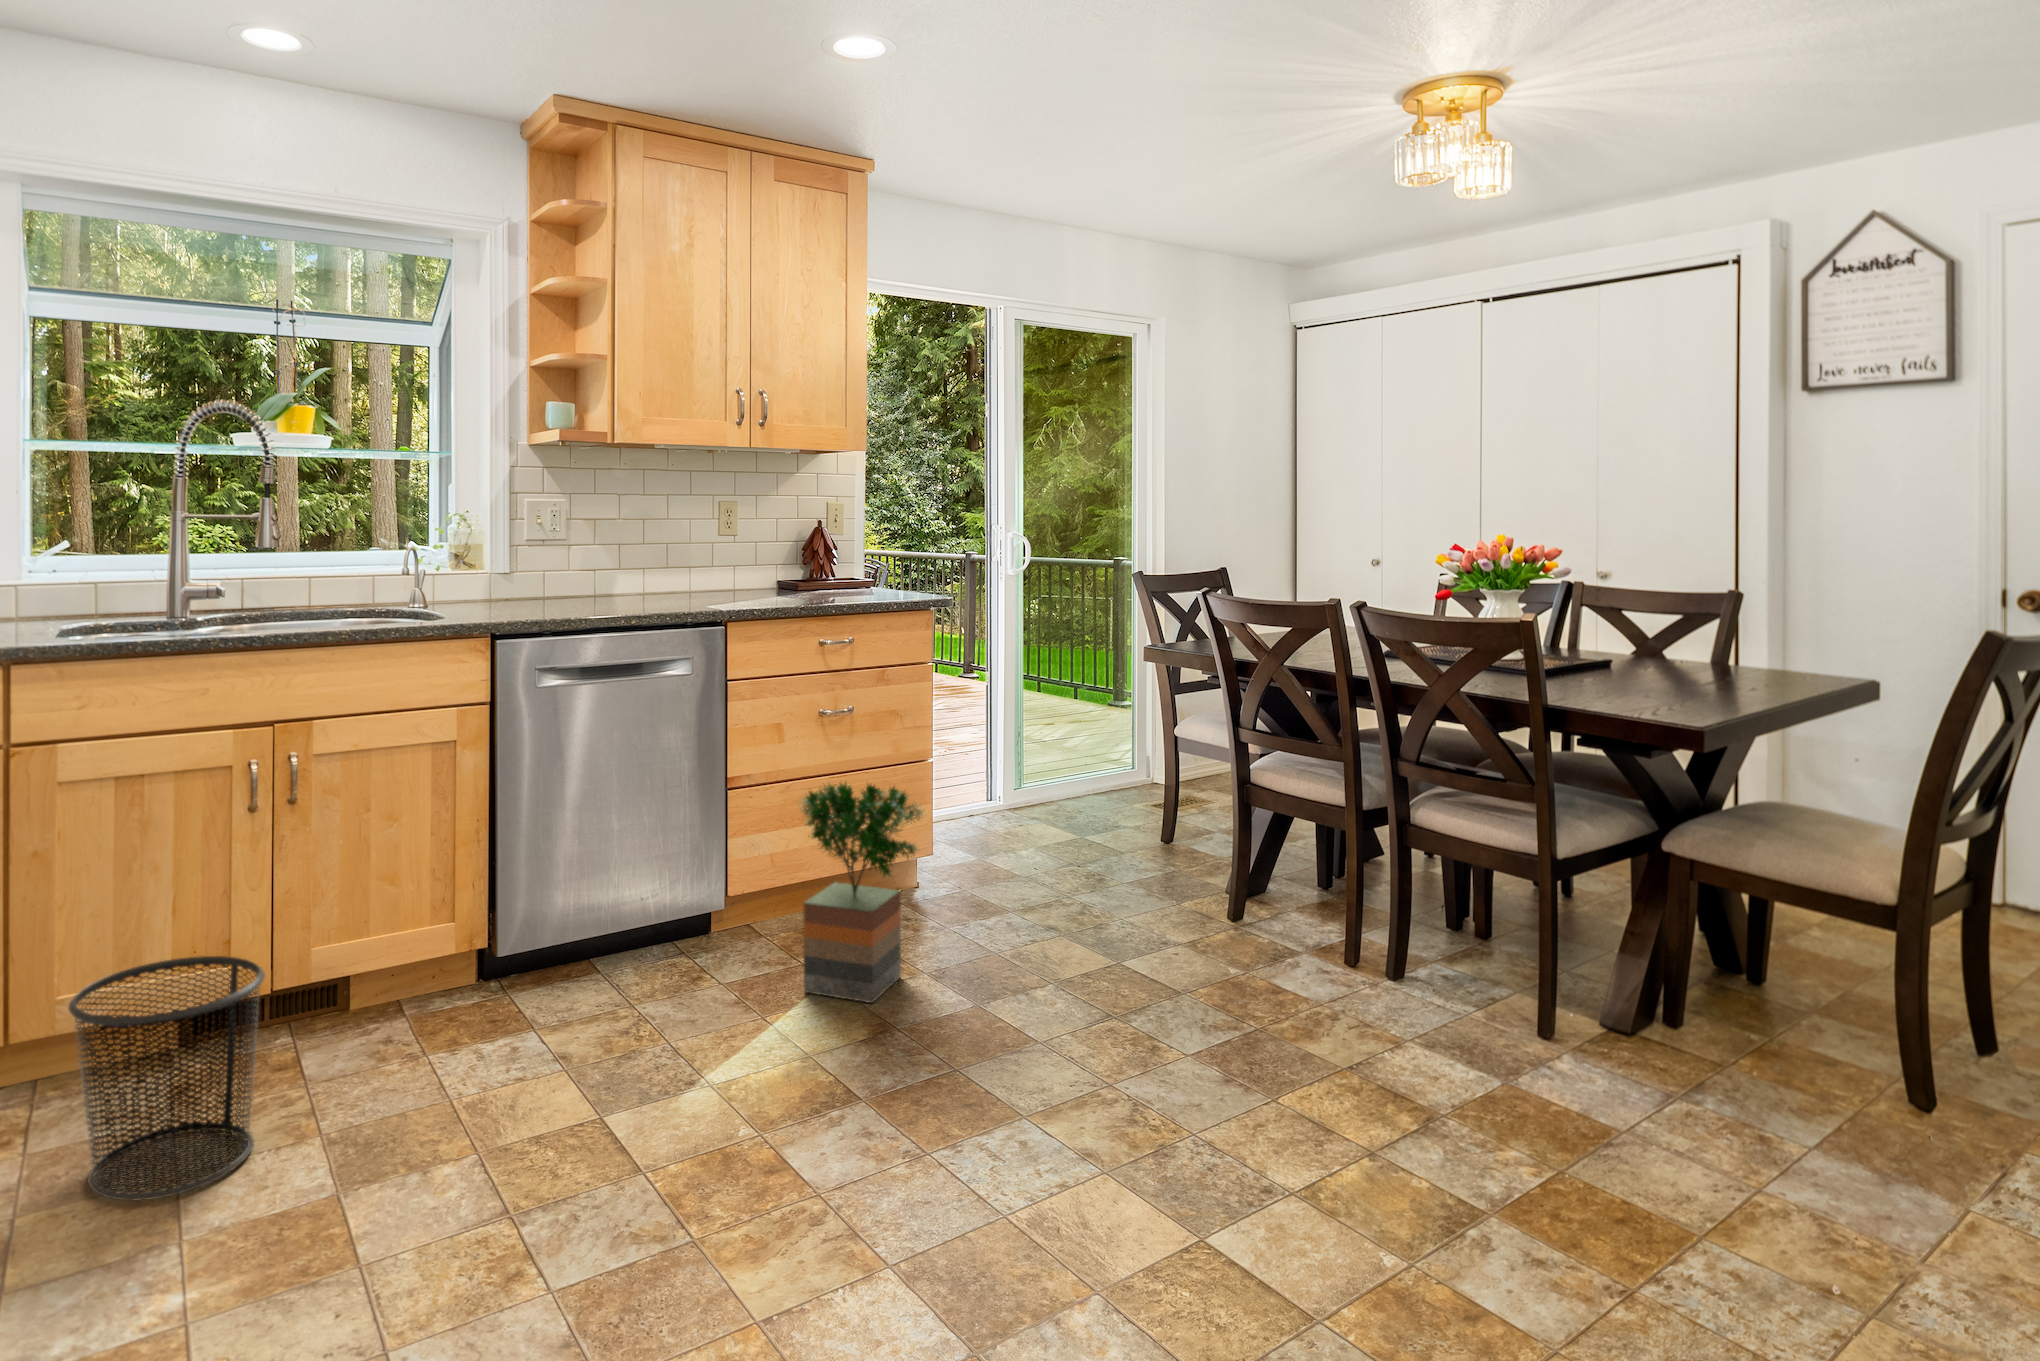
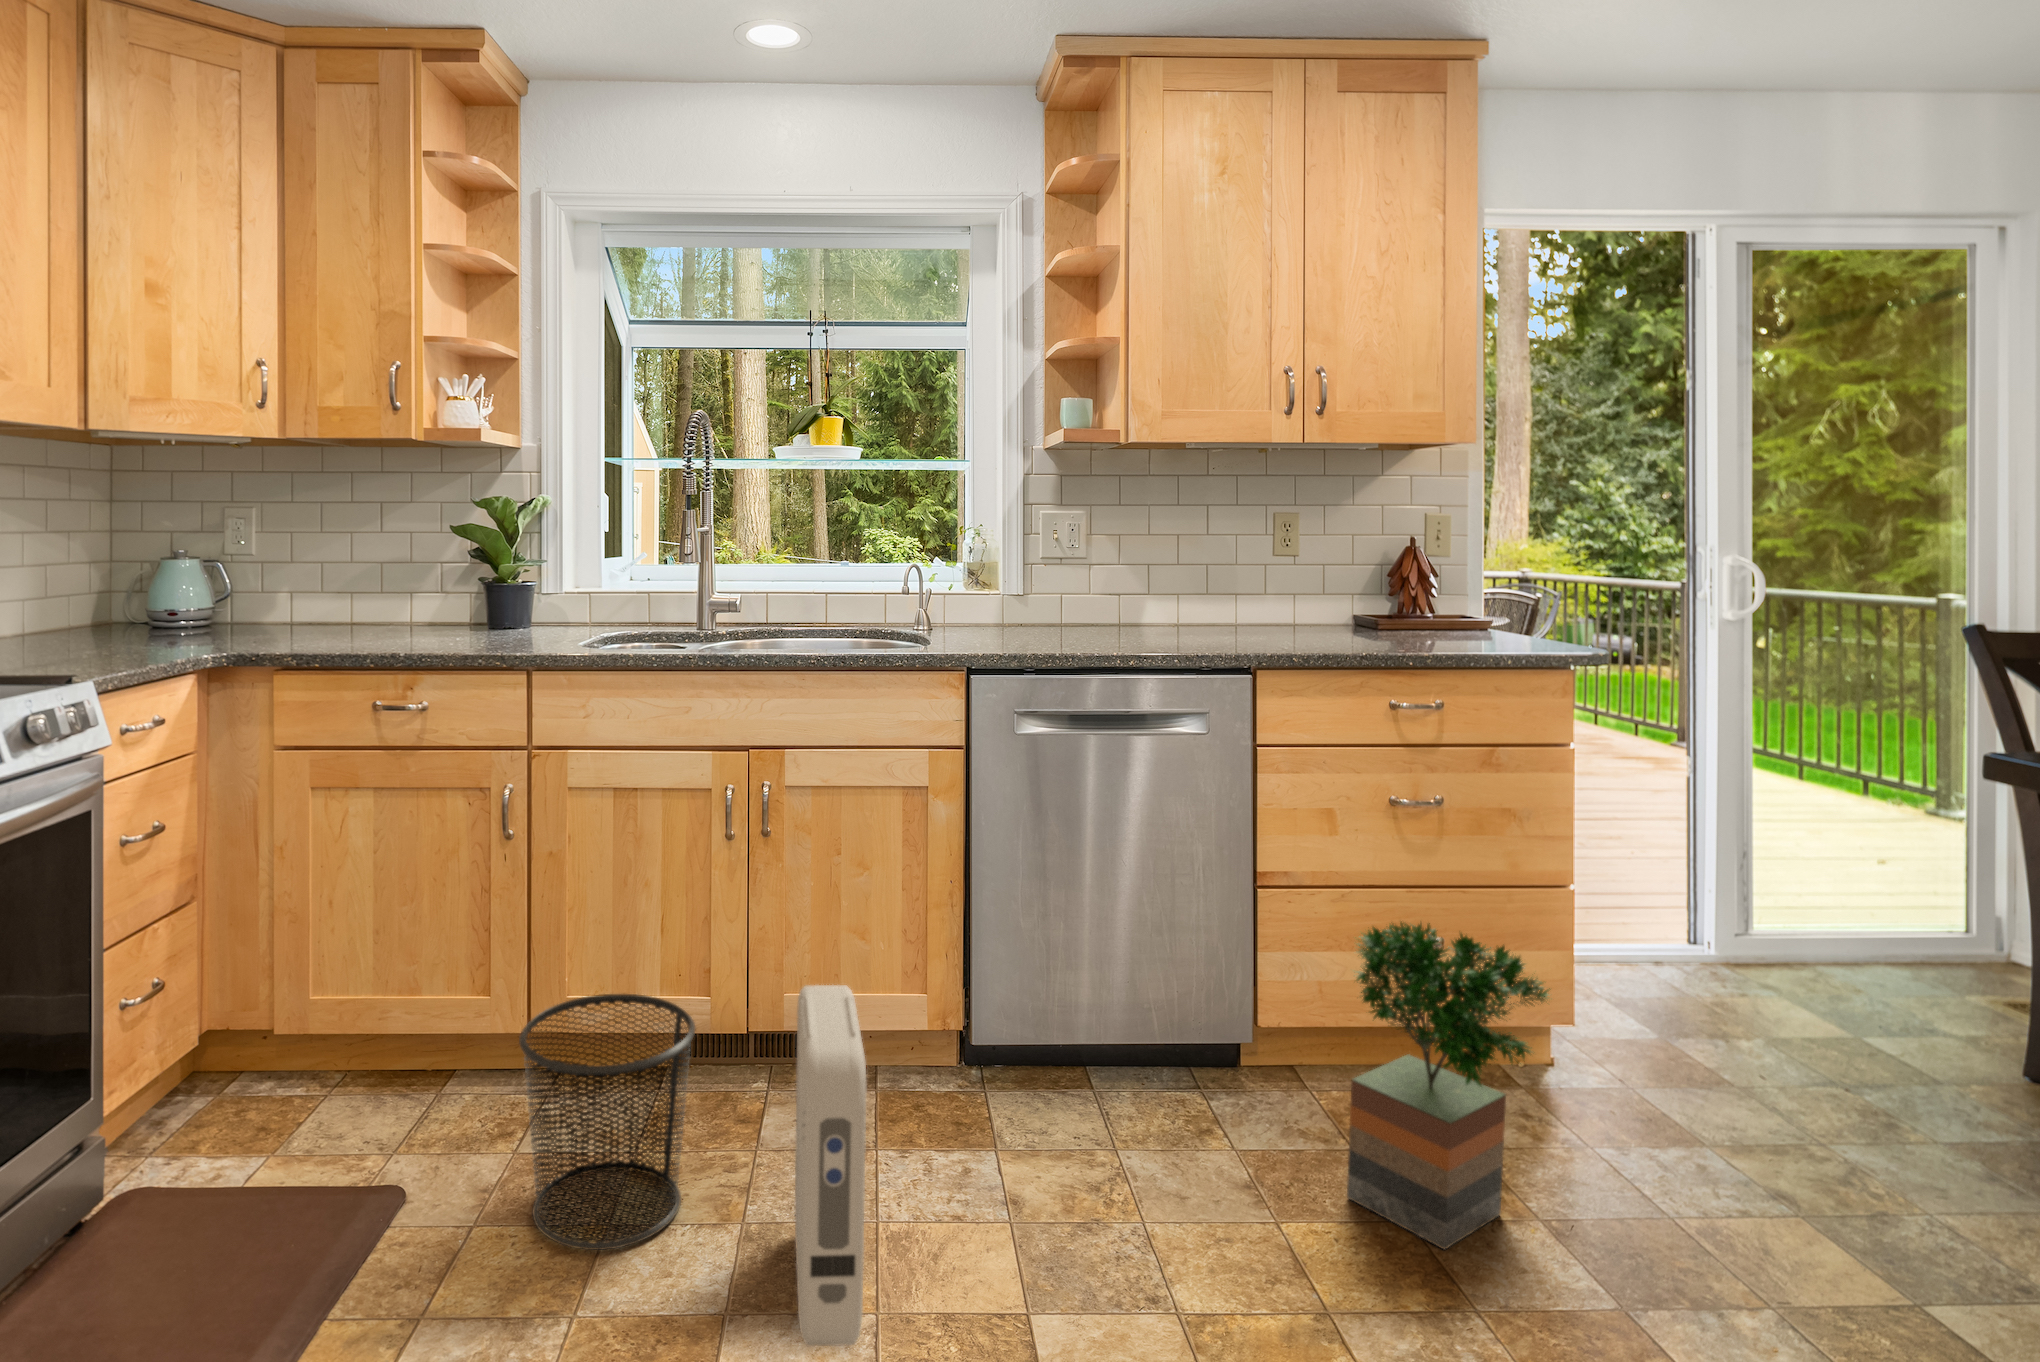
air purifier: none [376,893,478,1187] -> present [795,985,866,1346]

